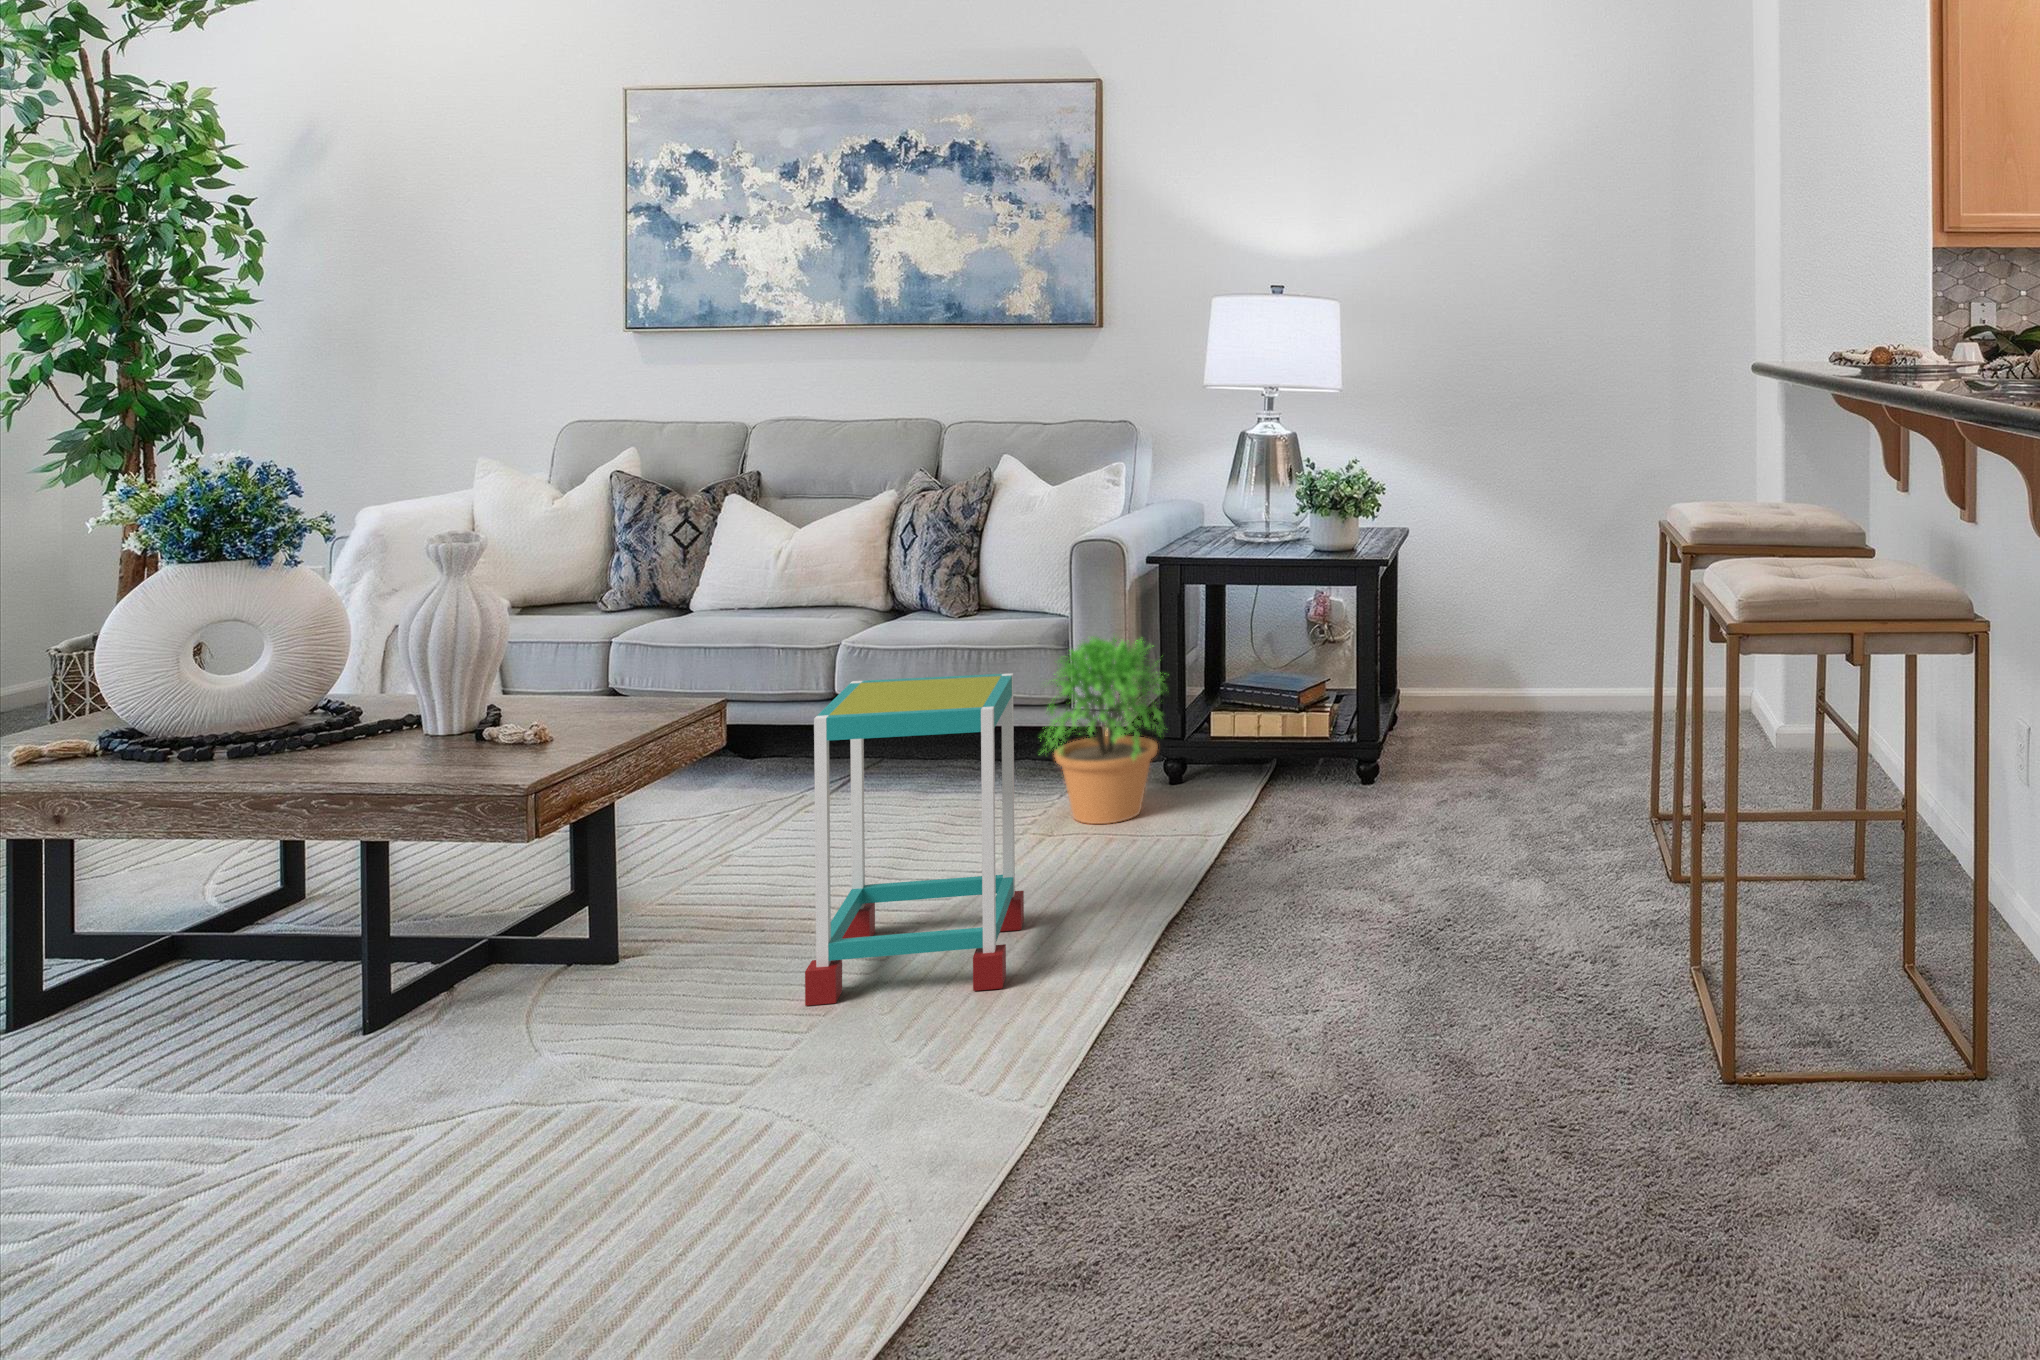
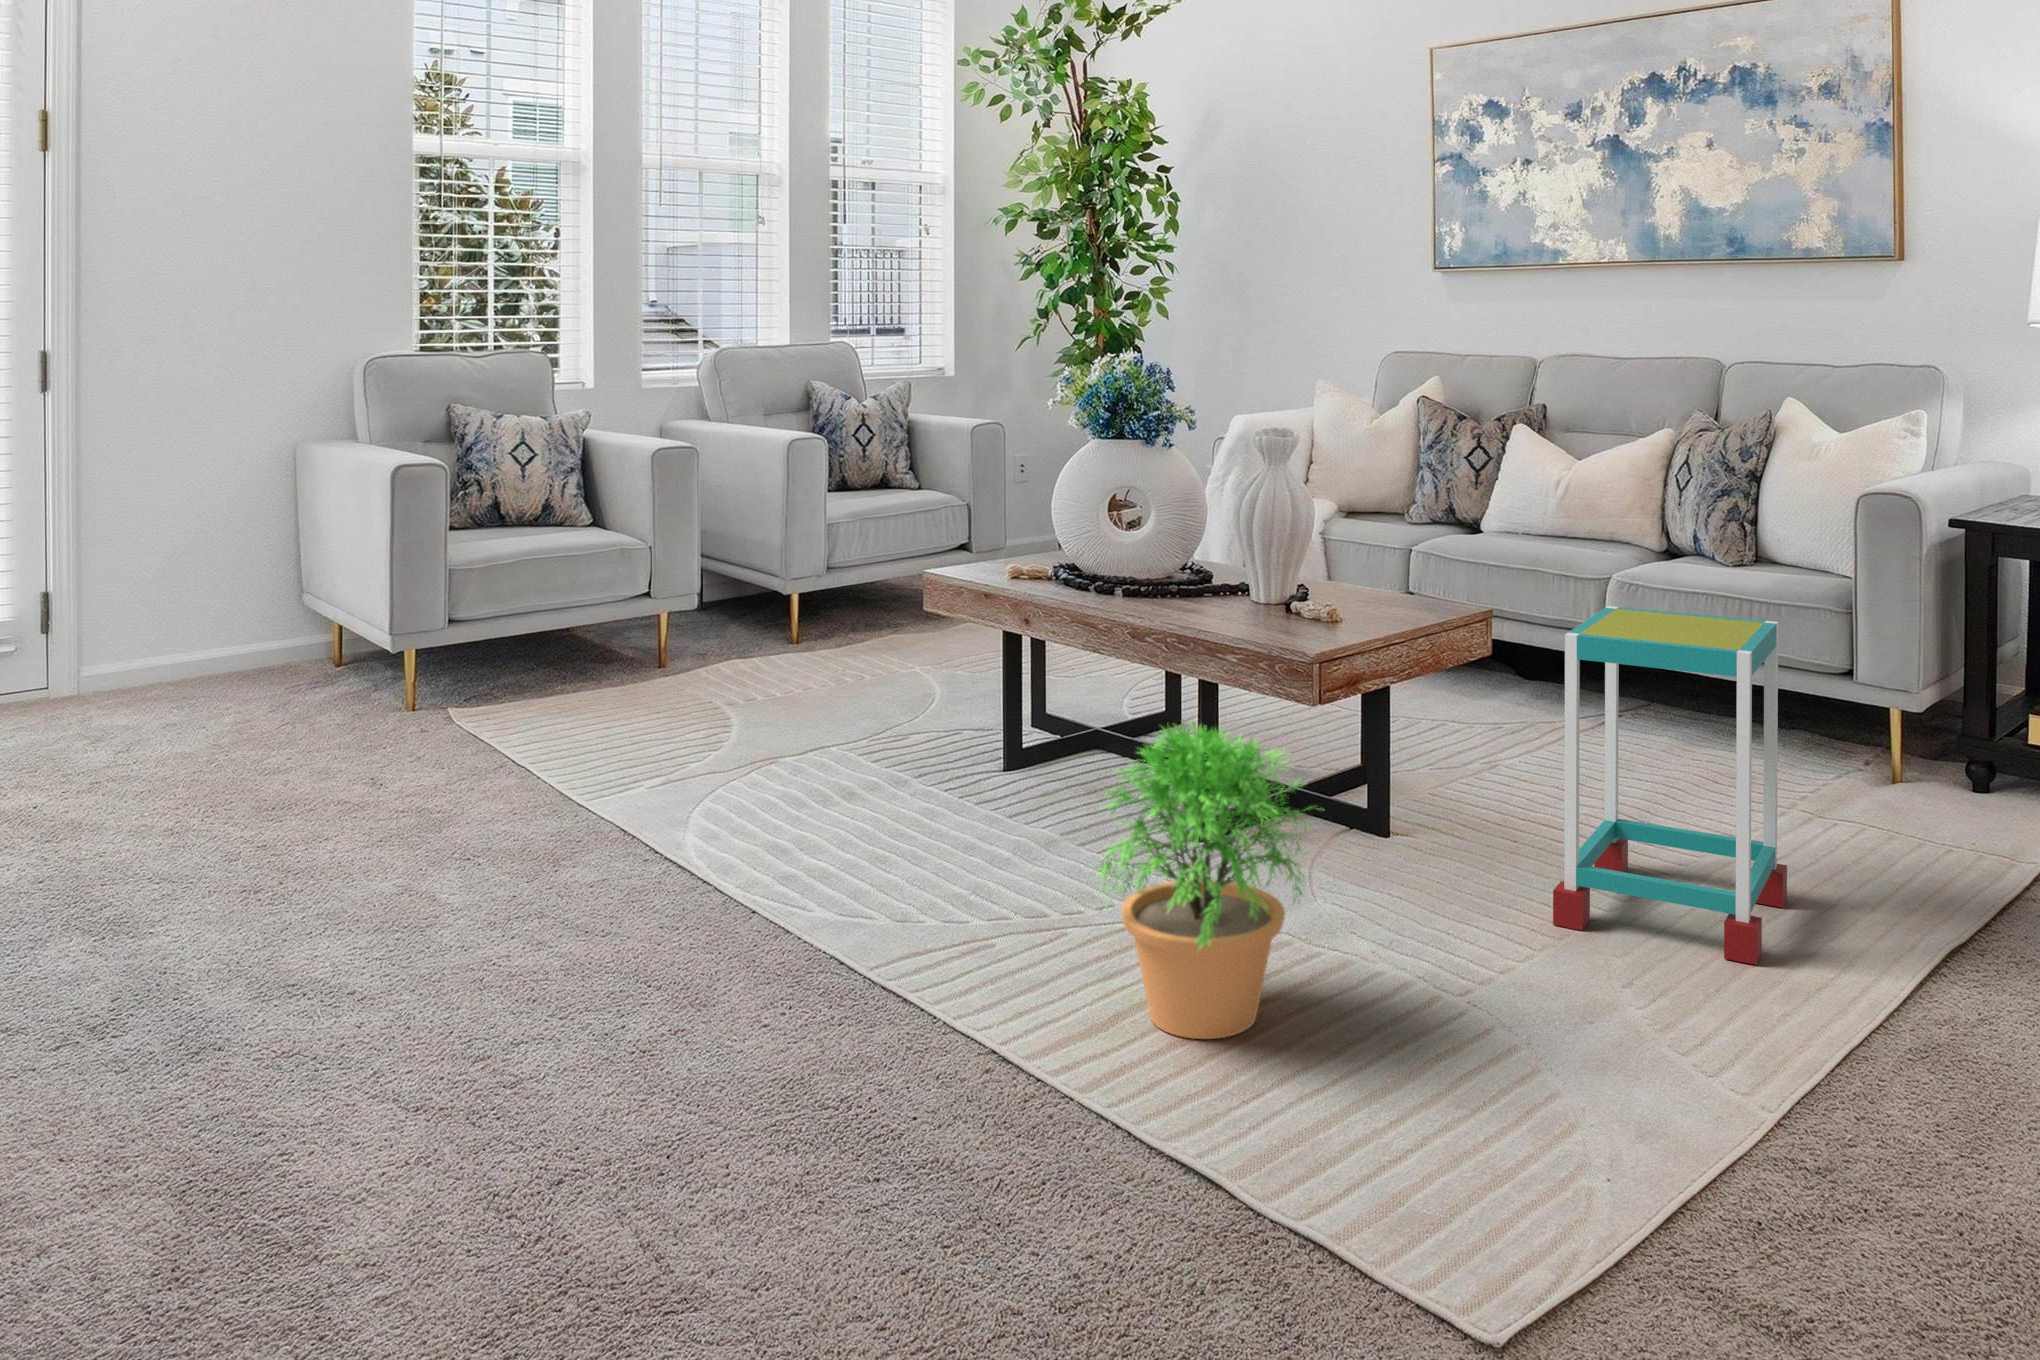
potted plant: present [1043,636,1167,824] -> present [1098,721,1312,1039]

